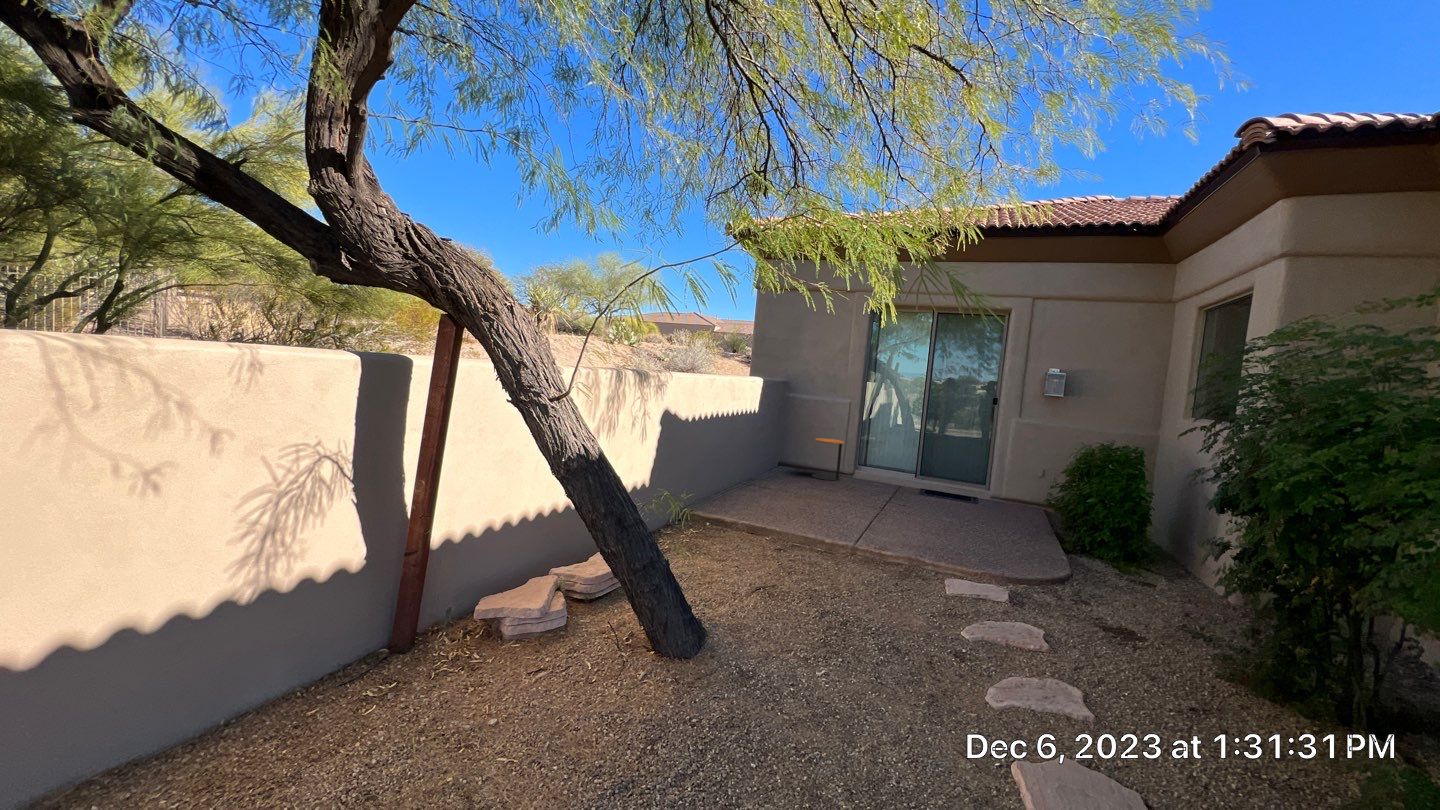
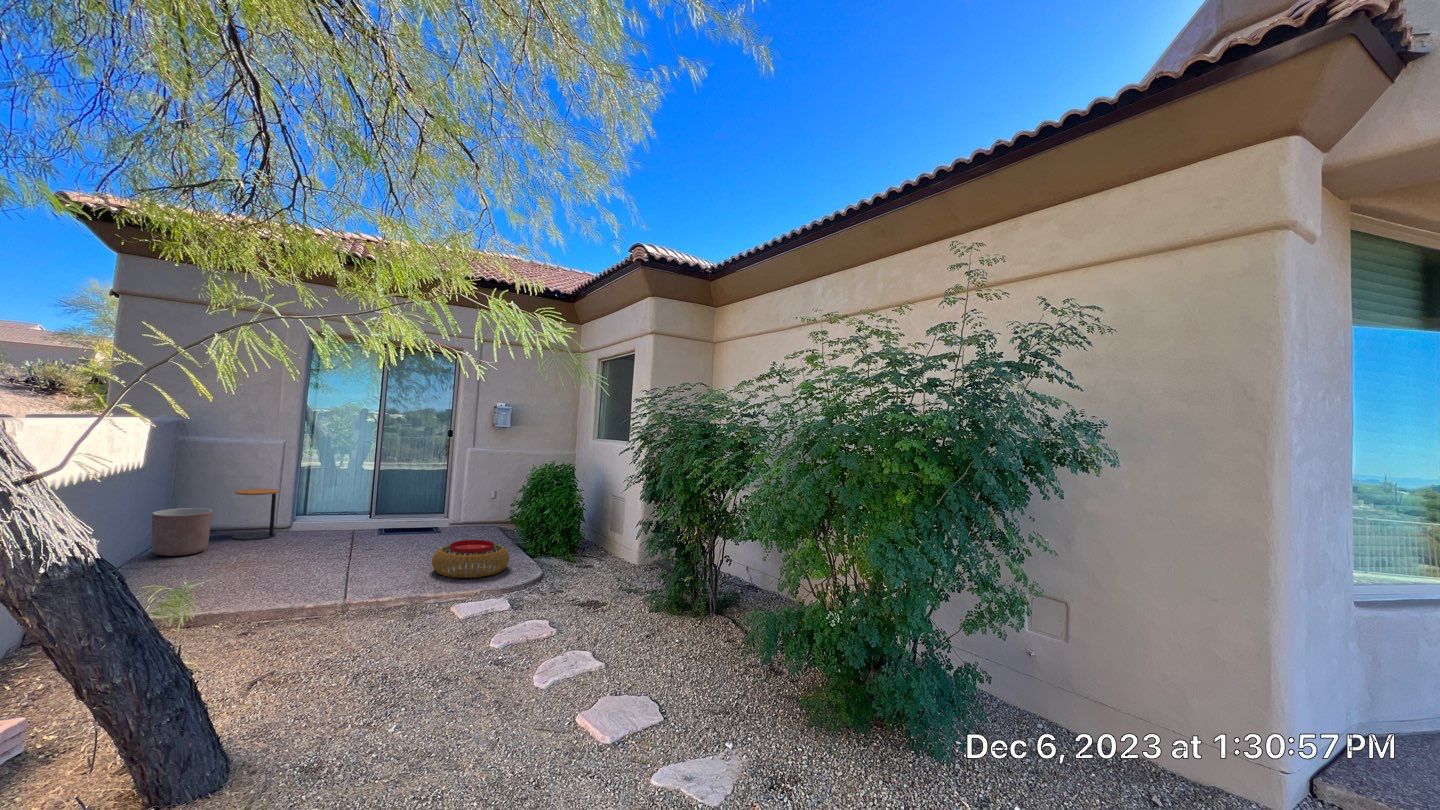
planter: none [760,446,795,482] -> present [152,508,212,556]
pouf: none [944,514,1031,559] -> present [432,540,509,578]

